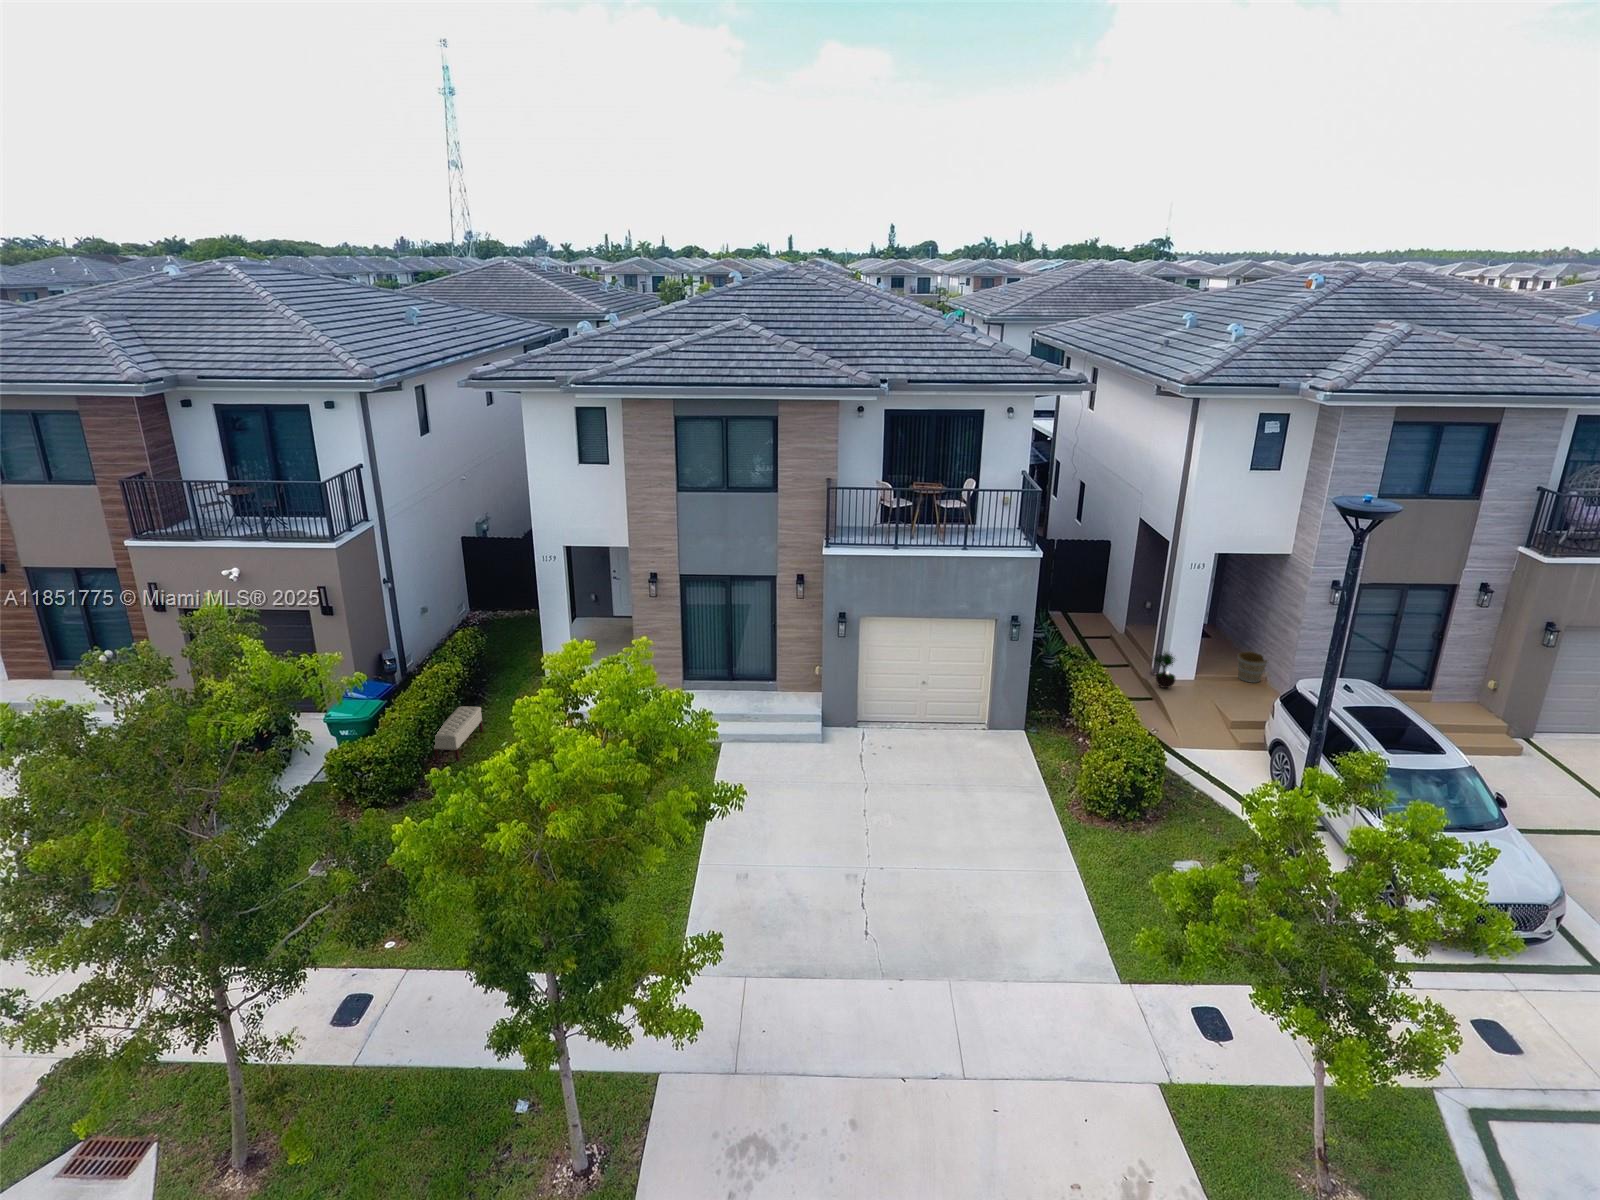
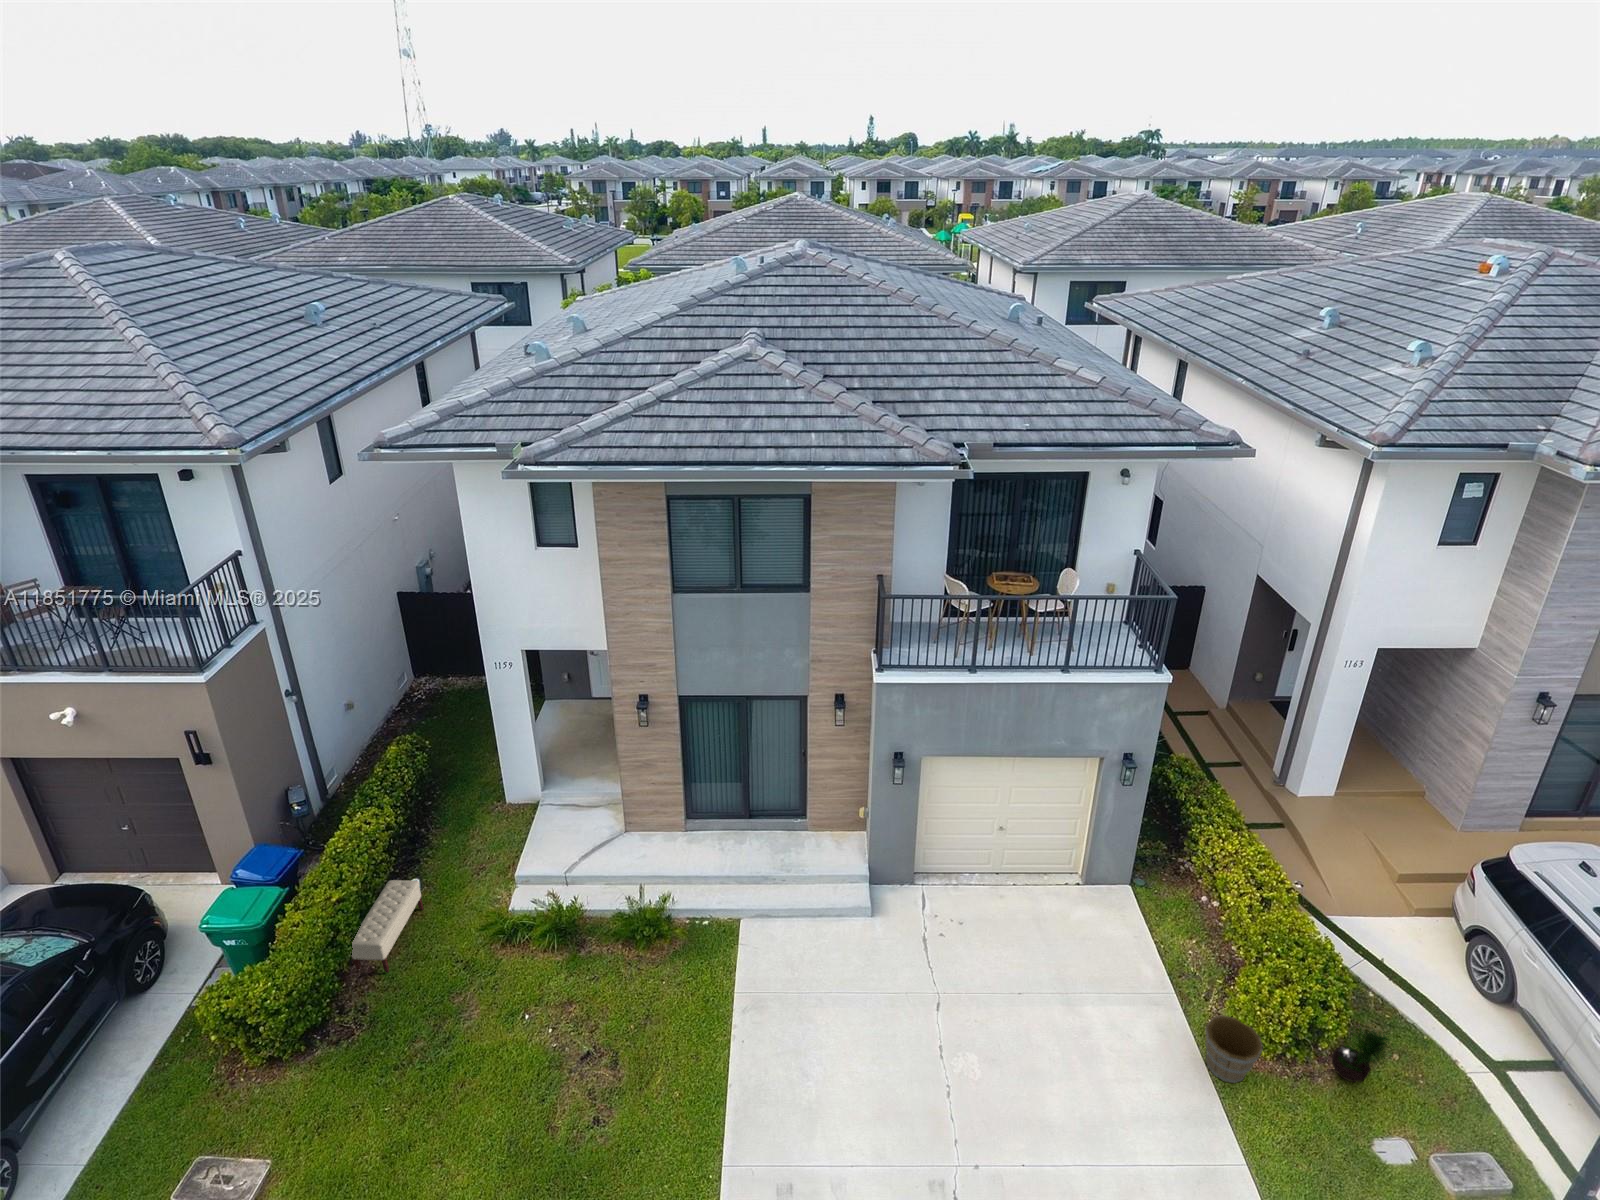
wooden bucket: present [1237,651,1267,683] -> present [1206,1015,1263,1083]
potted tree: present [1154,653,1175,688] -> present [1332,1027,1391,1083]

